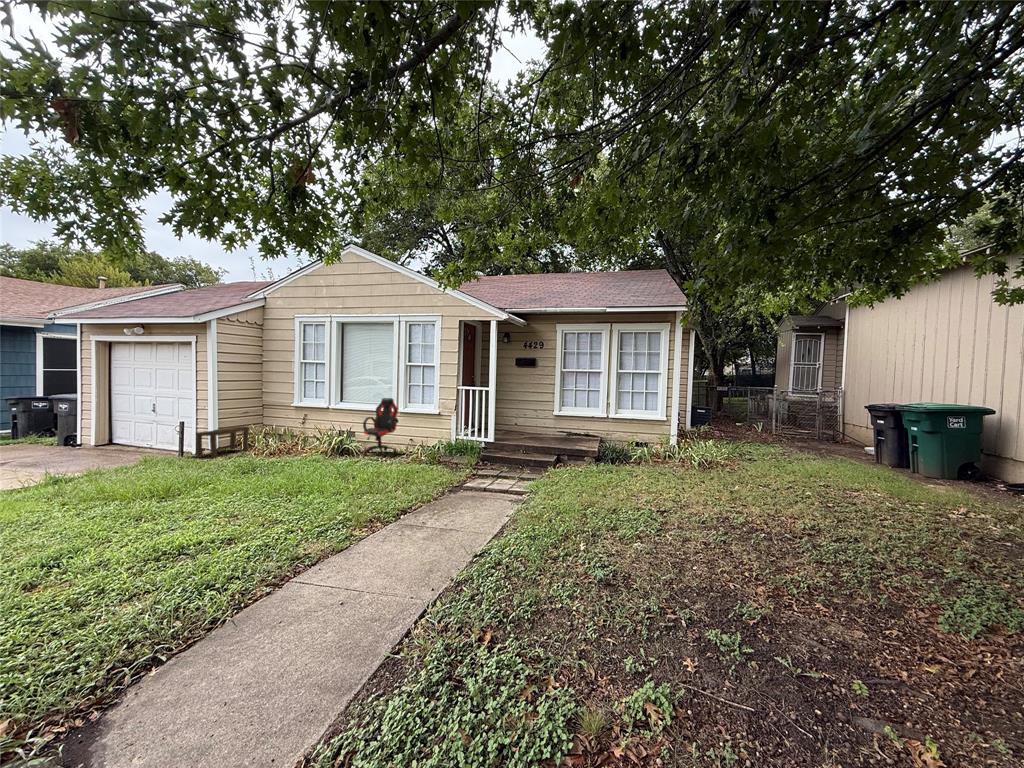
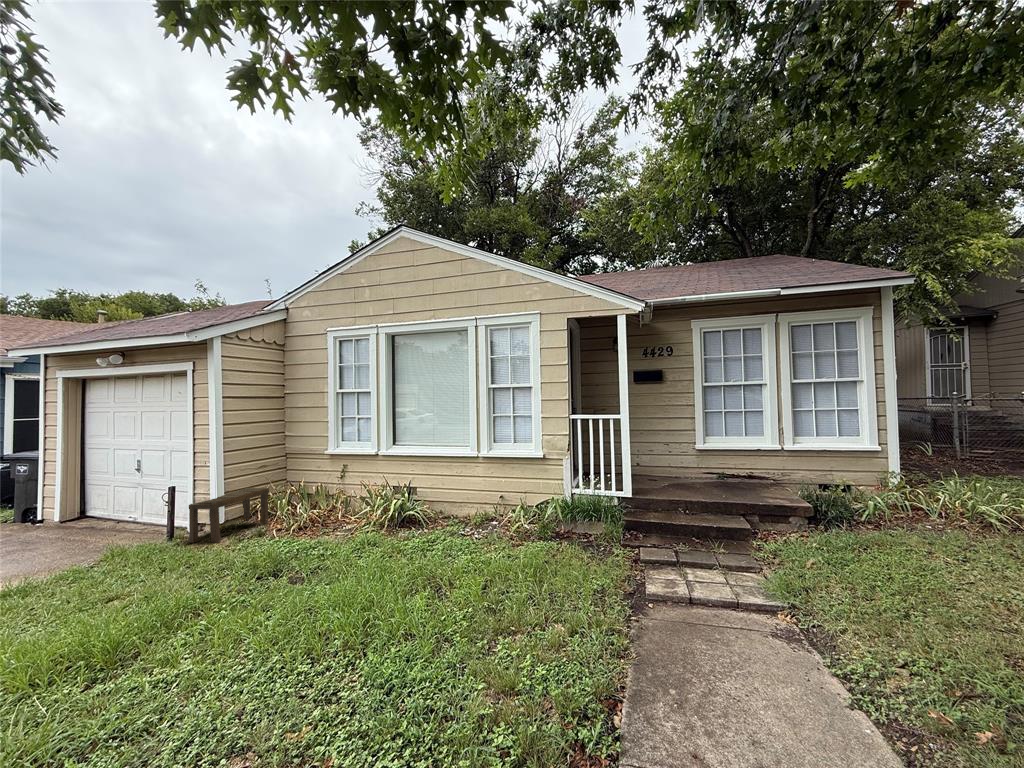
chair: present [363,398,399,456] -> none [434,437,483,526]

